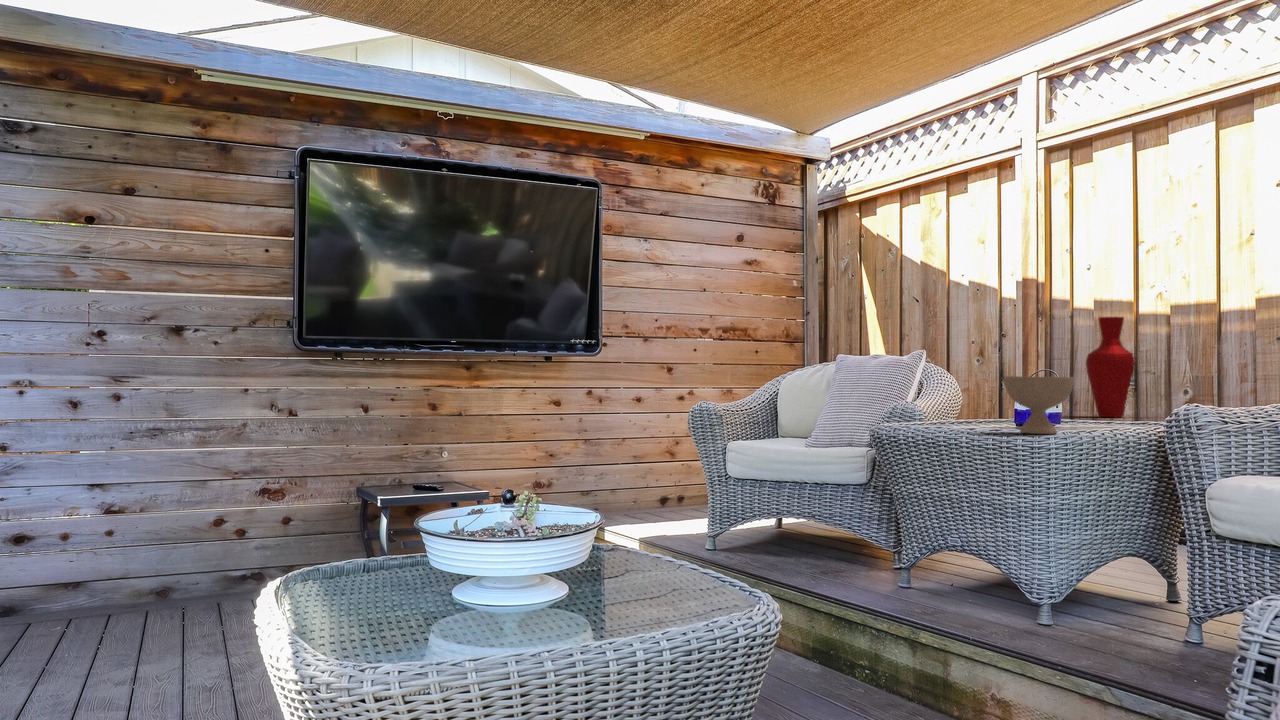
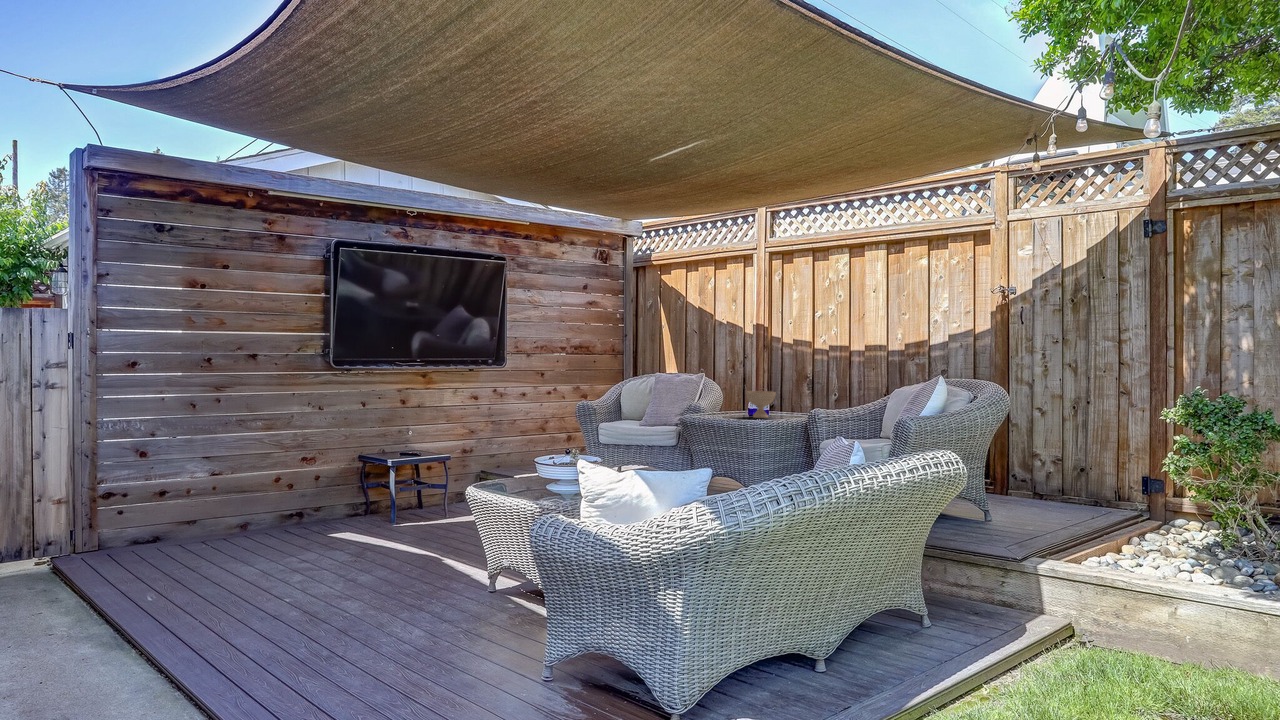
vase: present [1086,317,1135,417] -> none [787,352,811,405]

